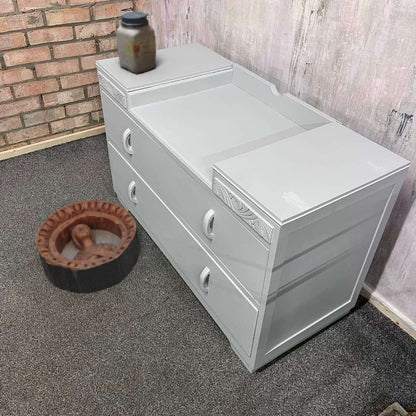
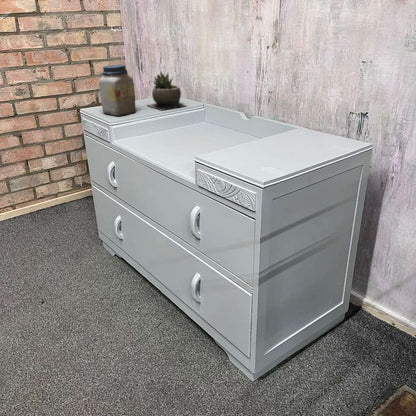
succulent plant: none [168,21,213,67] -> present [148,73,185,110]
basket: present [35,201,139,293] -> none [24,243,128,329]

